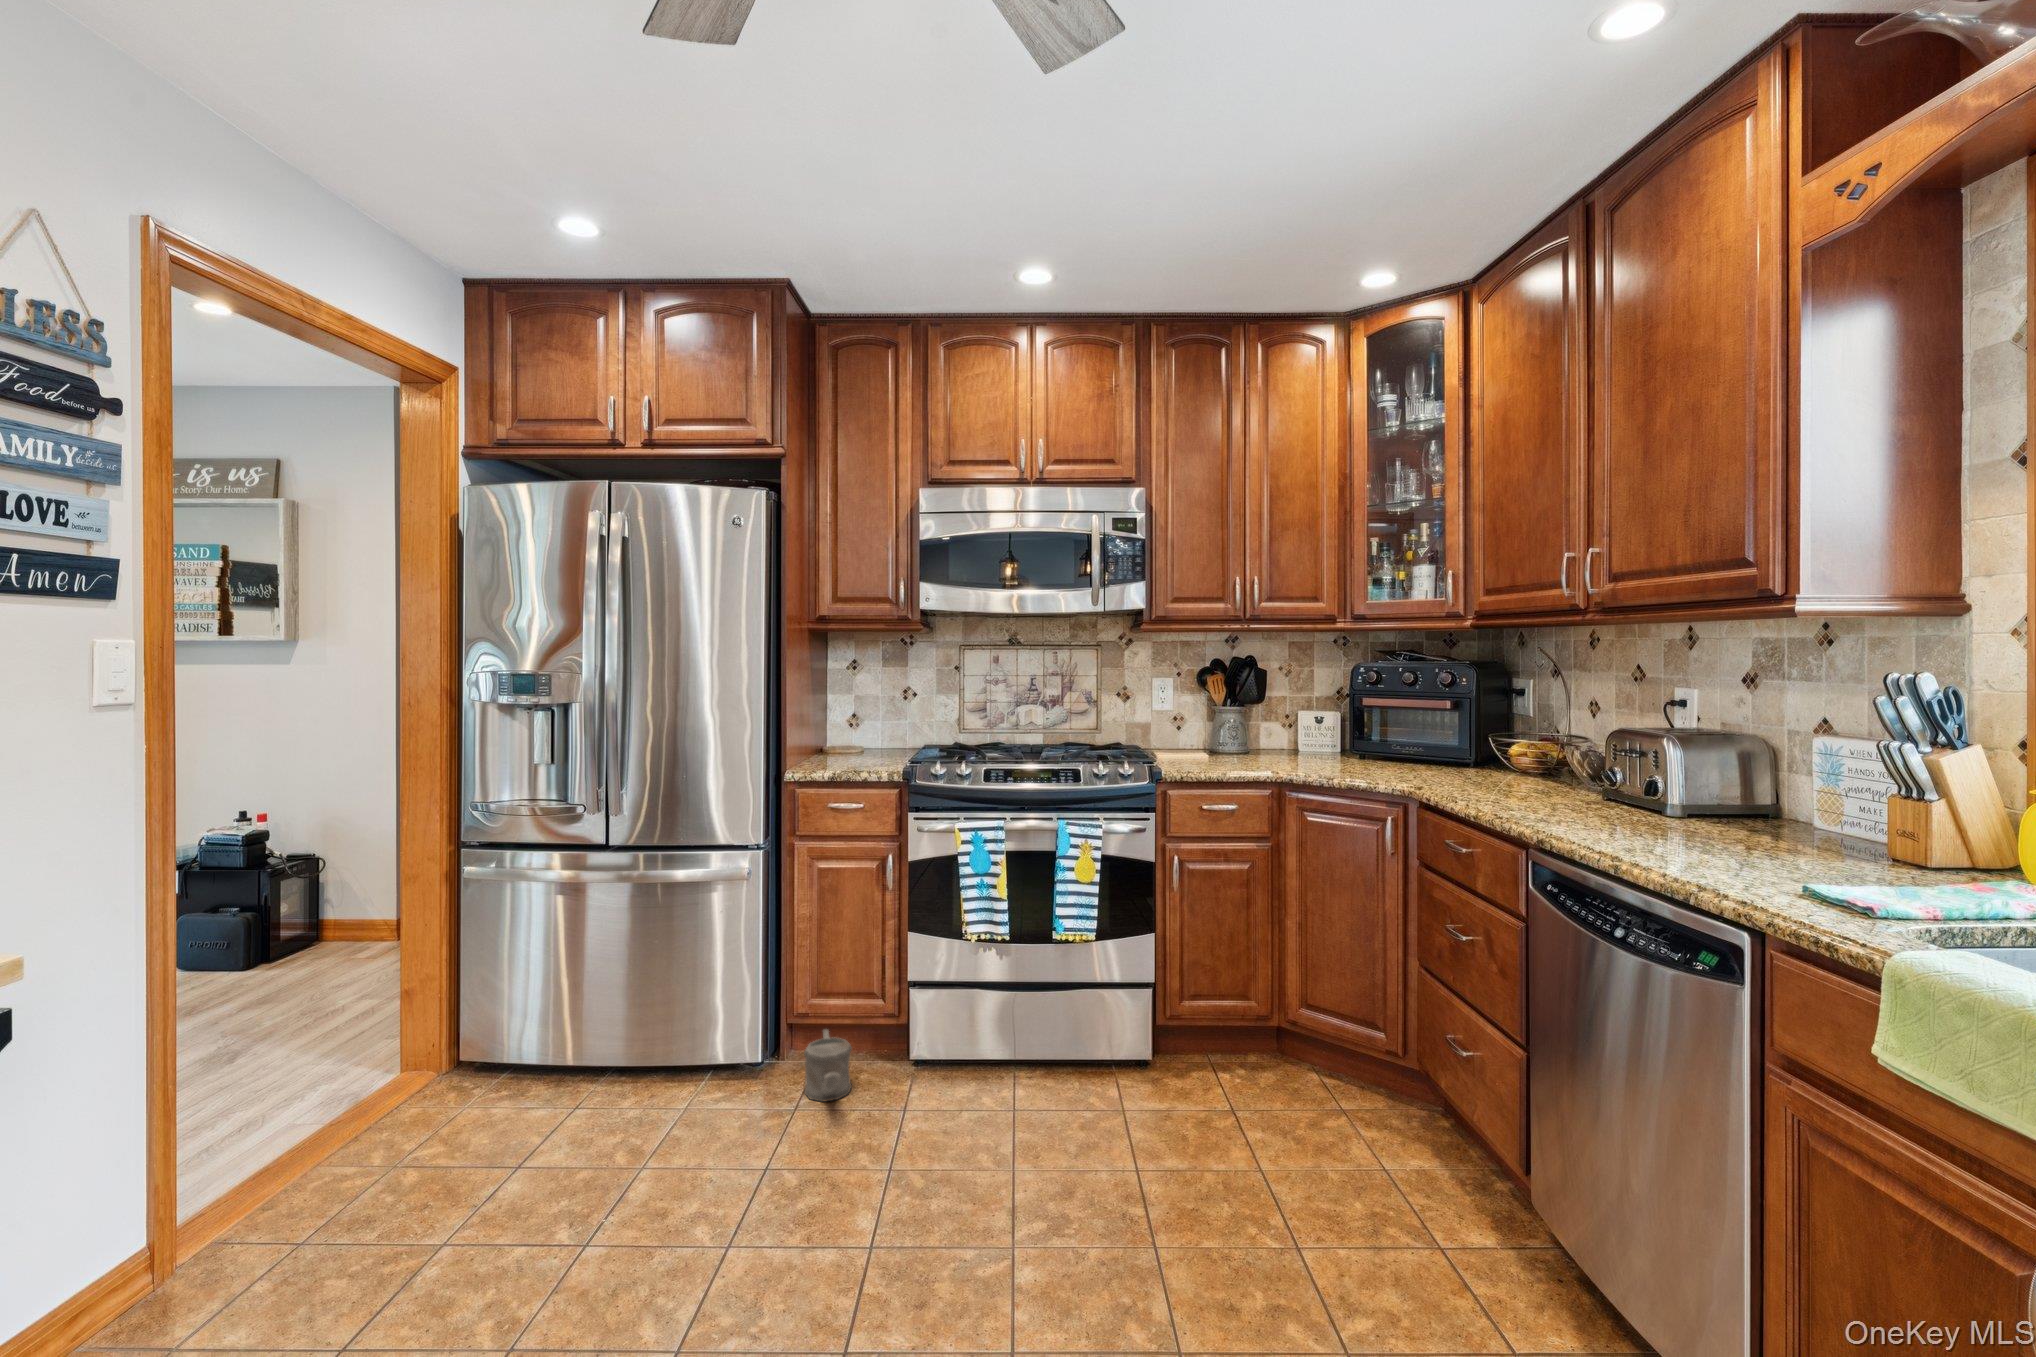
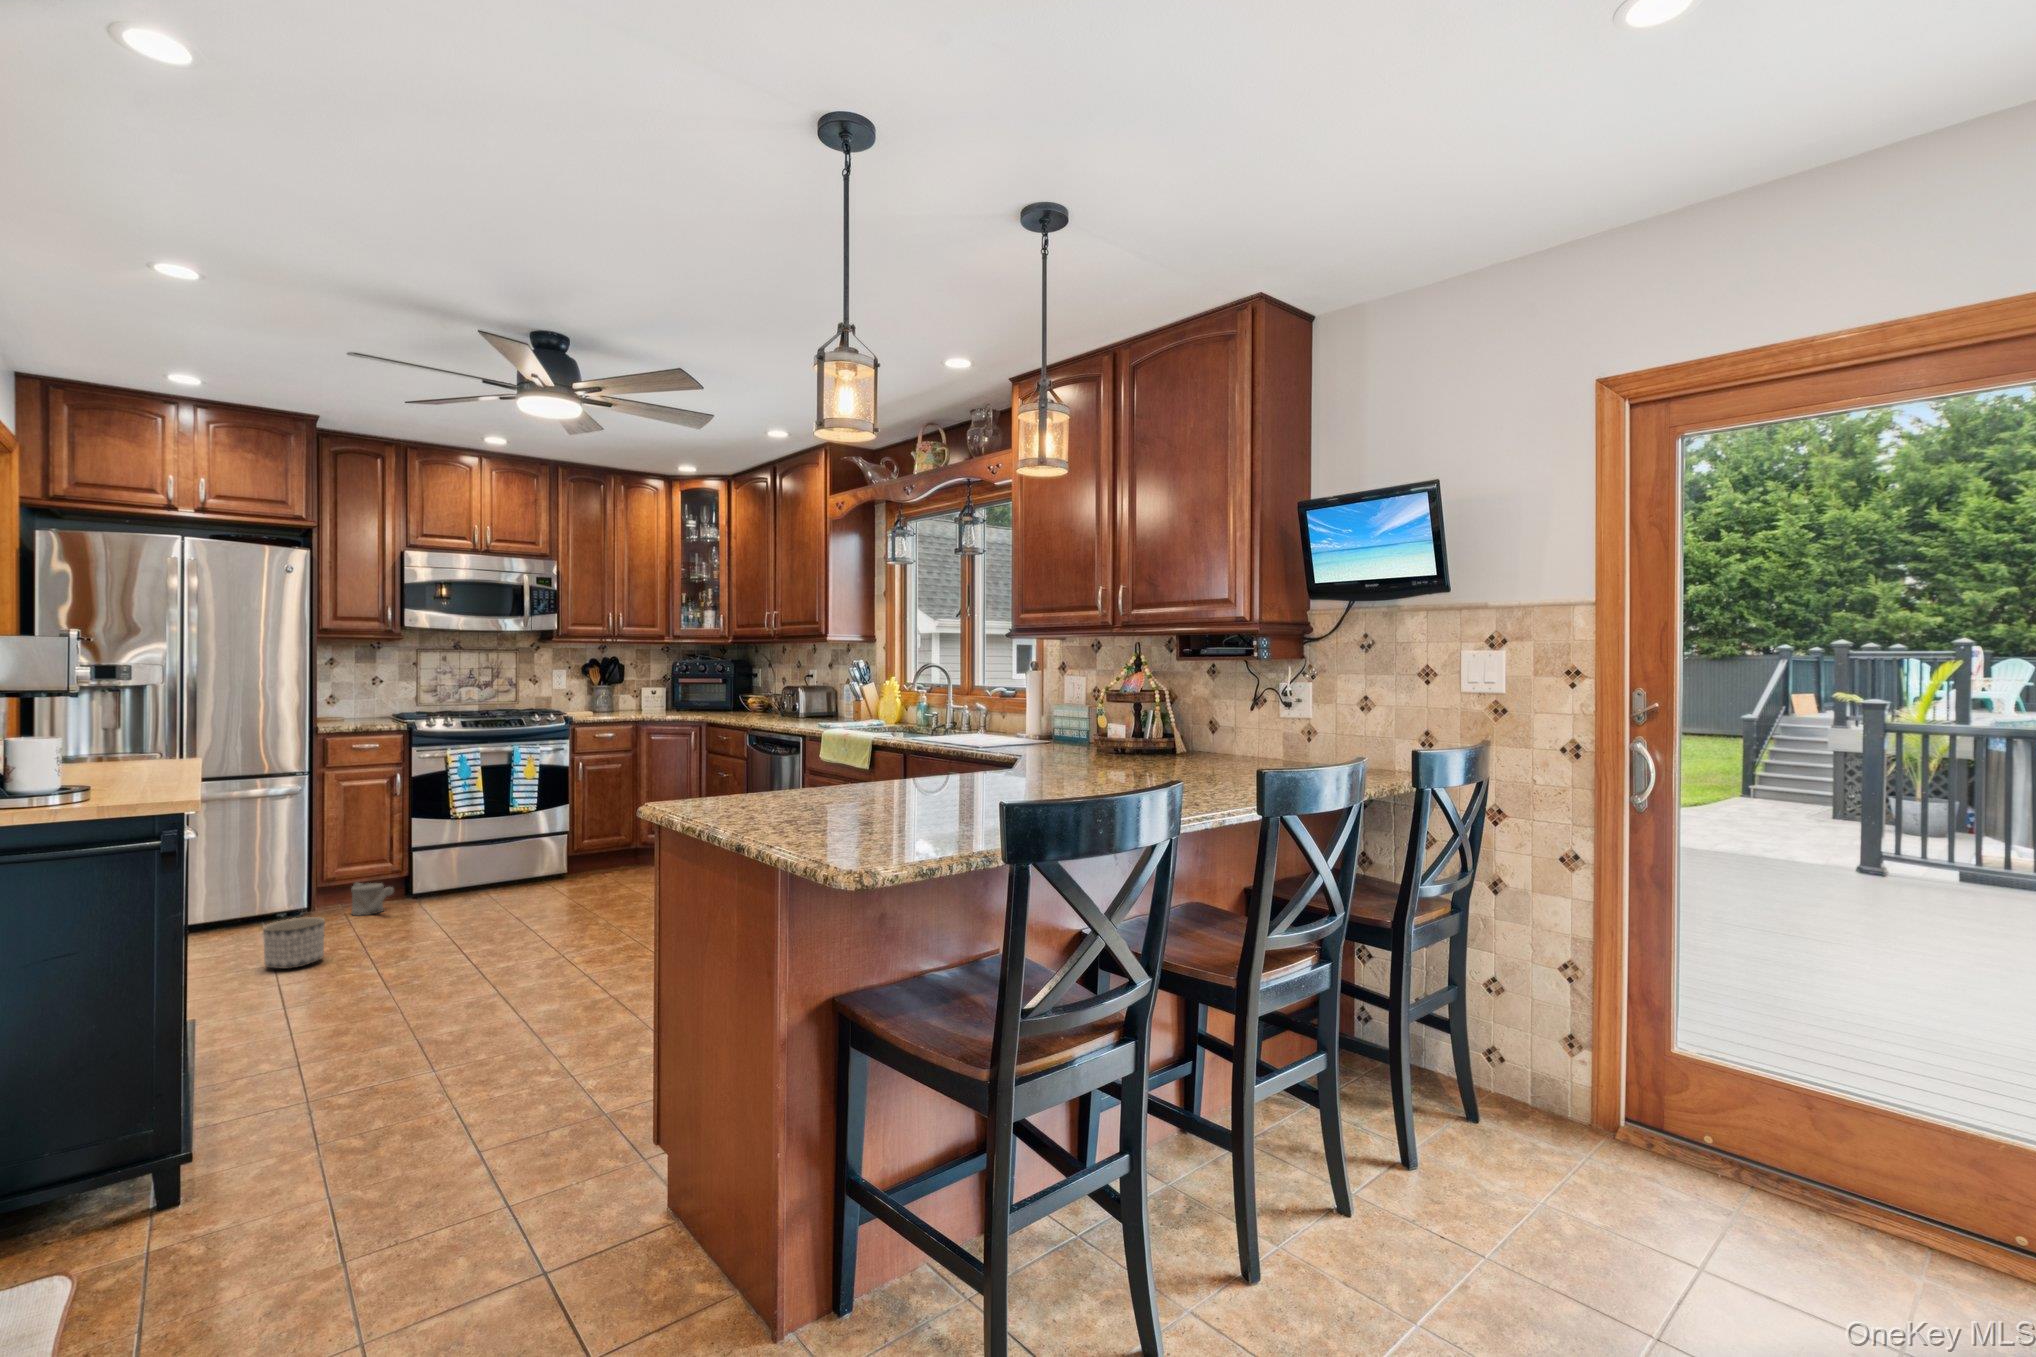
planter: none [519,1173,627,1306] -> present [263,917,325,969]

